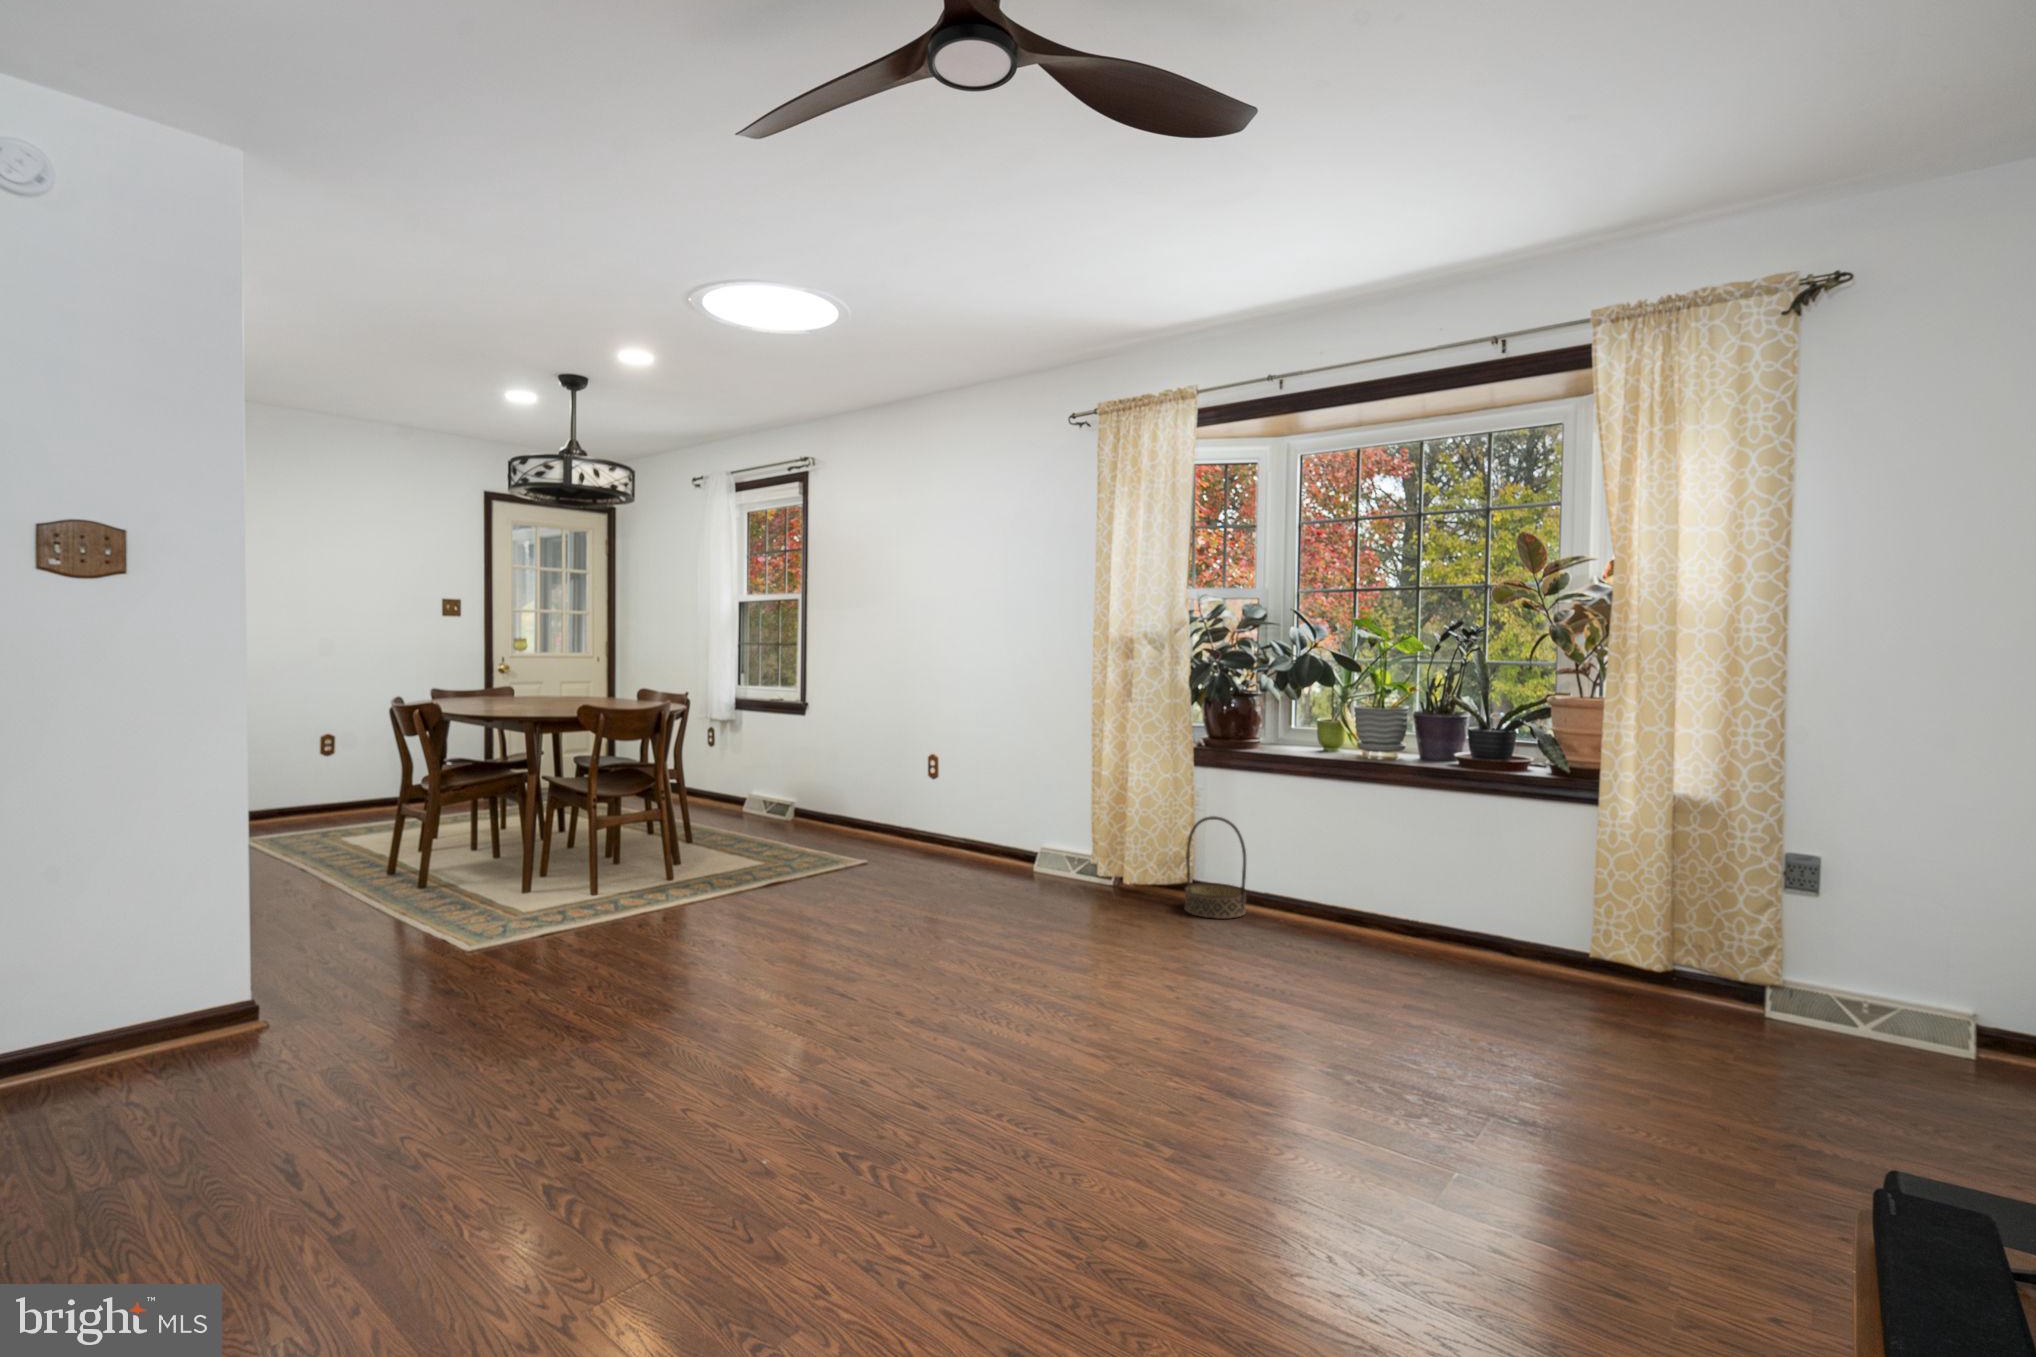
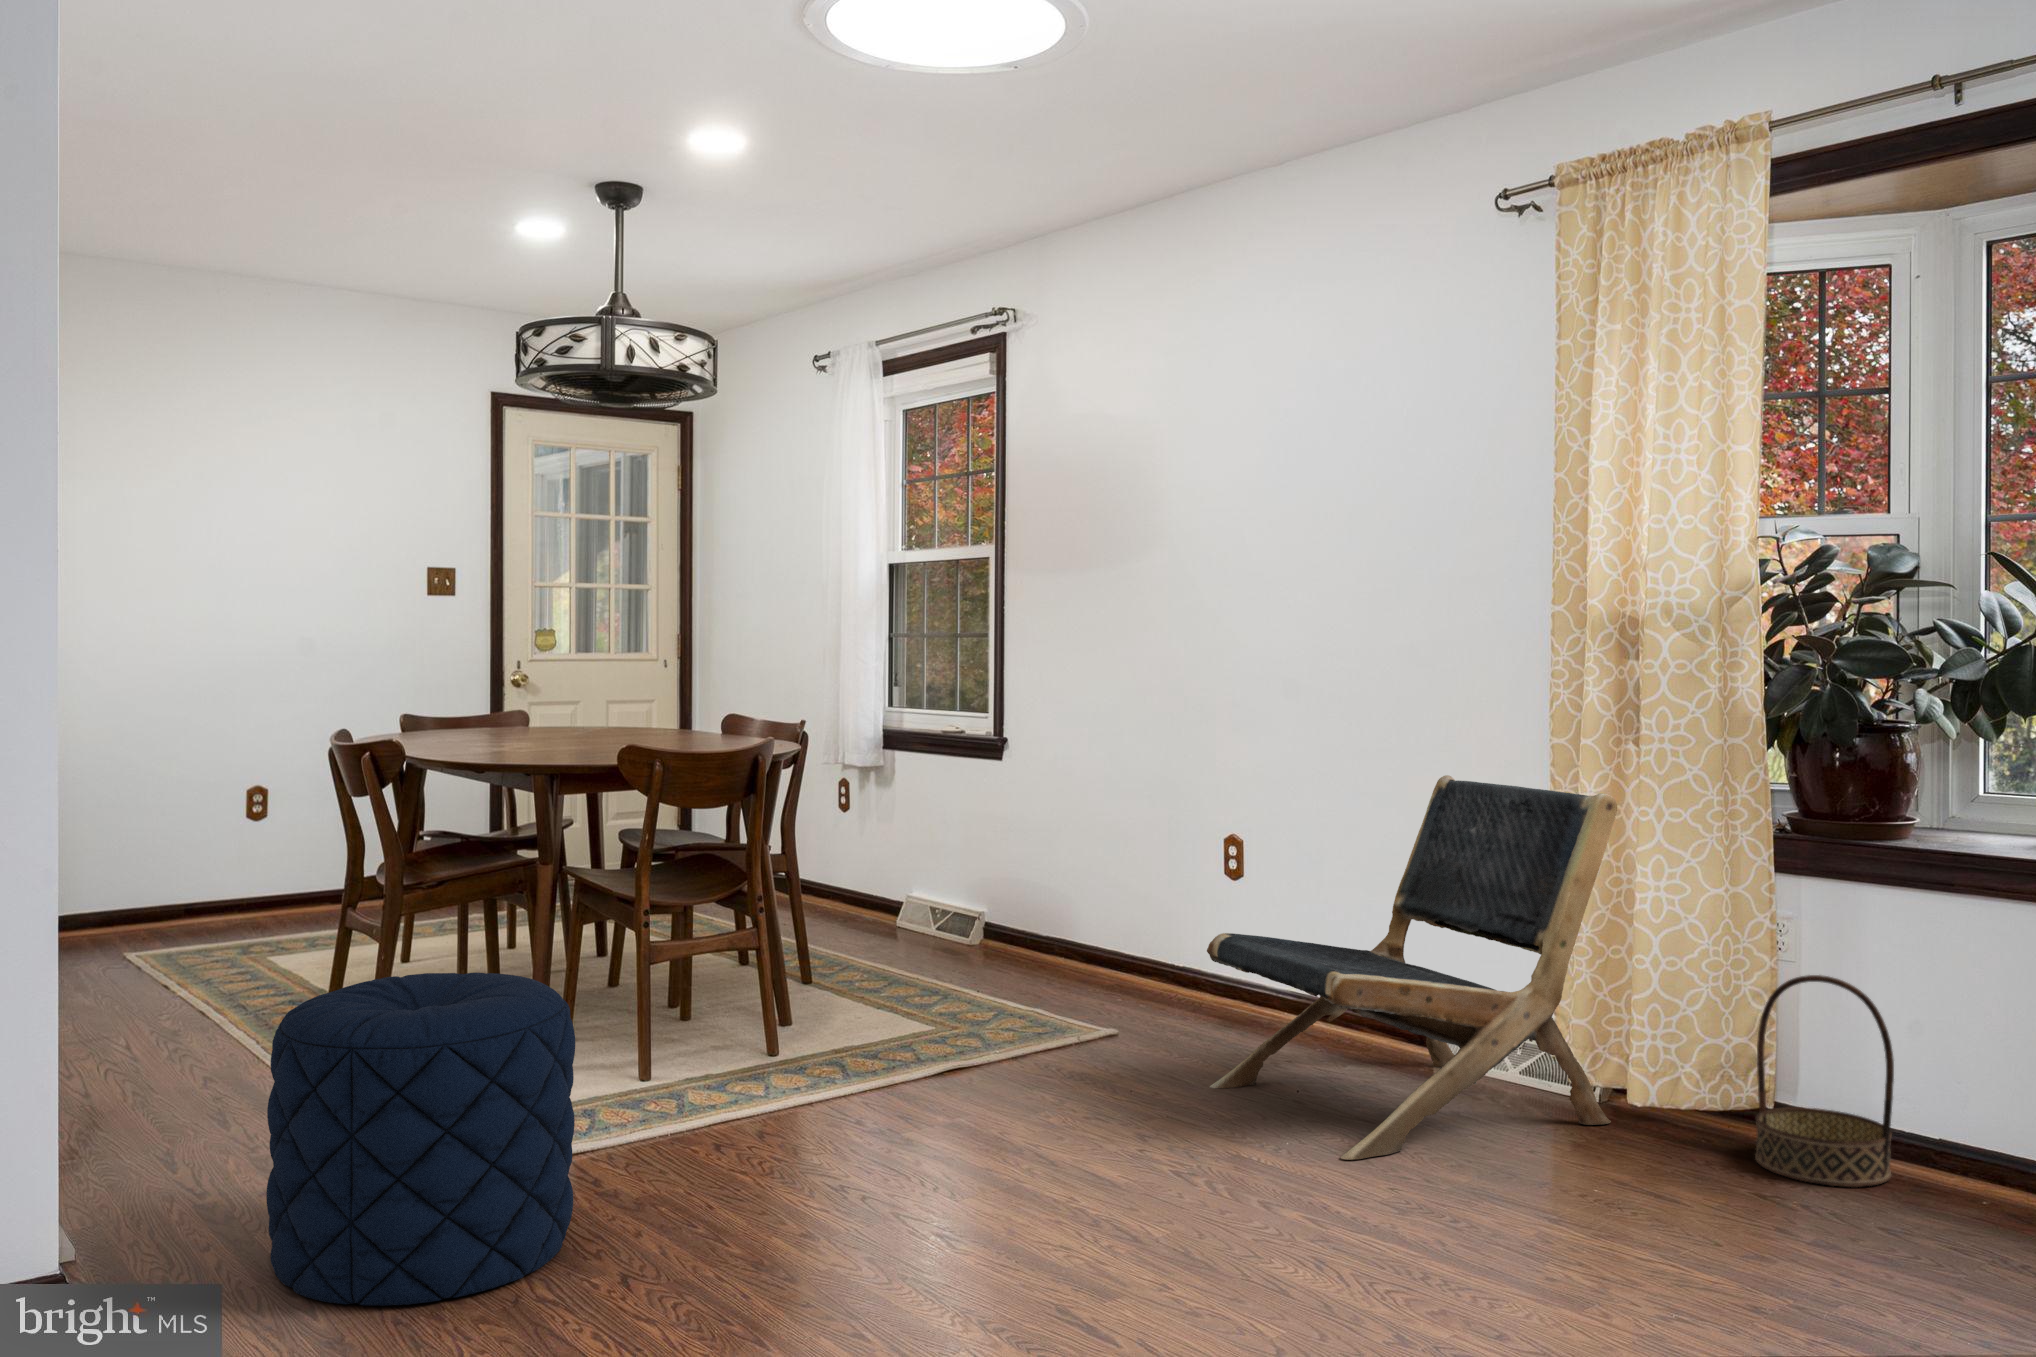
lounge chair: none [914,720,1122,918] -> present [1207,775,1617,1160]
pouf: none [376,831,559,1010] -> present [266,973,575,1306]

